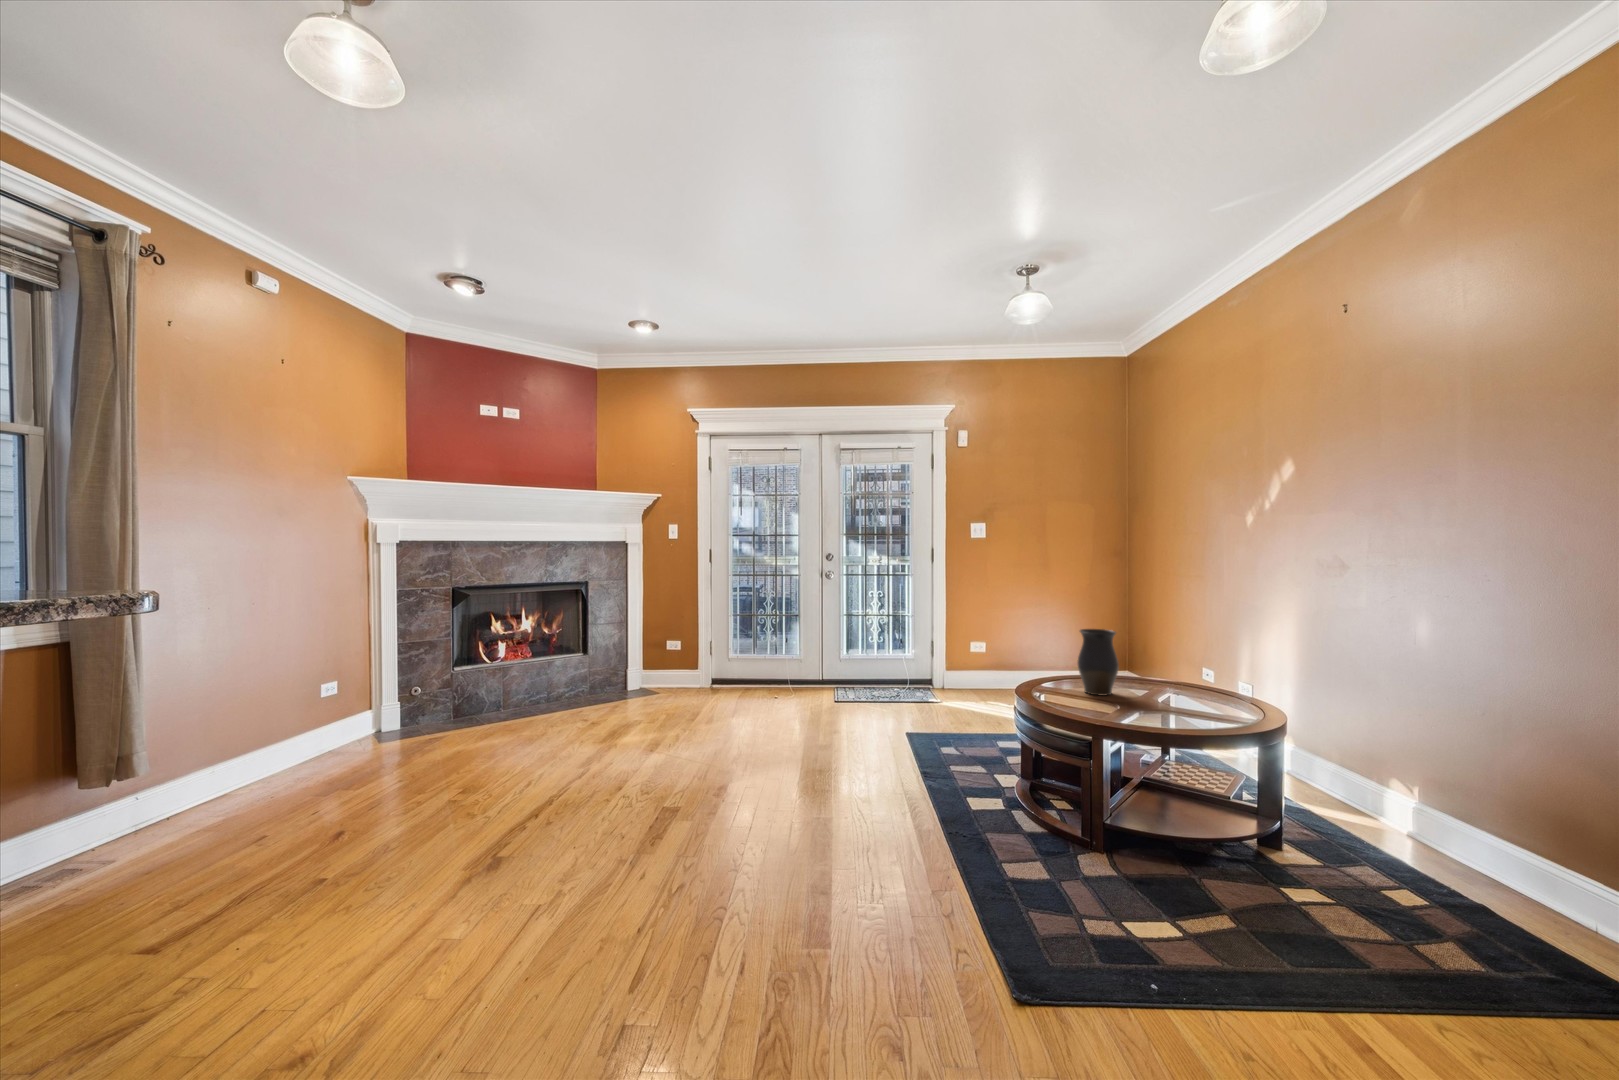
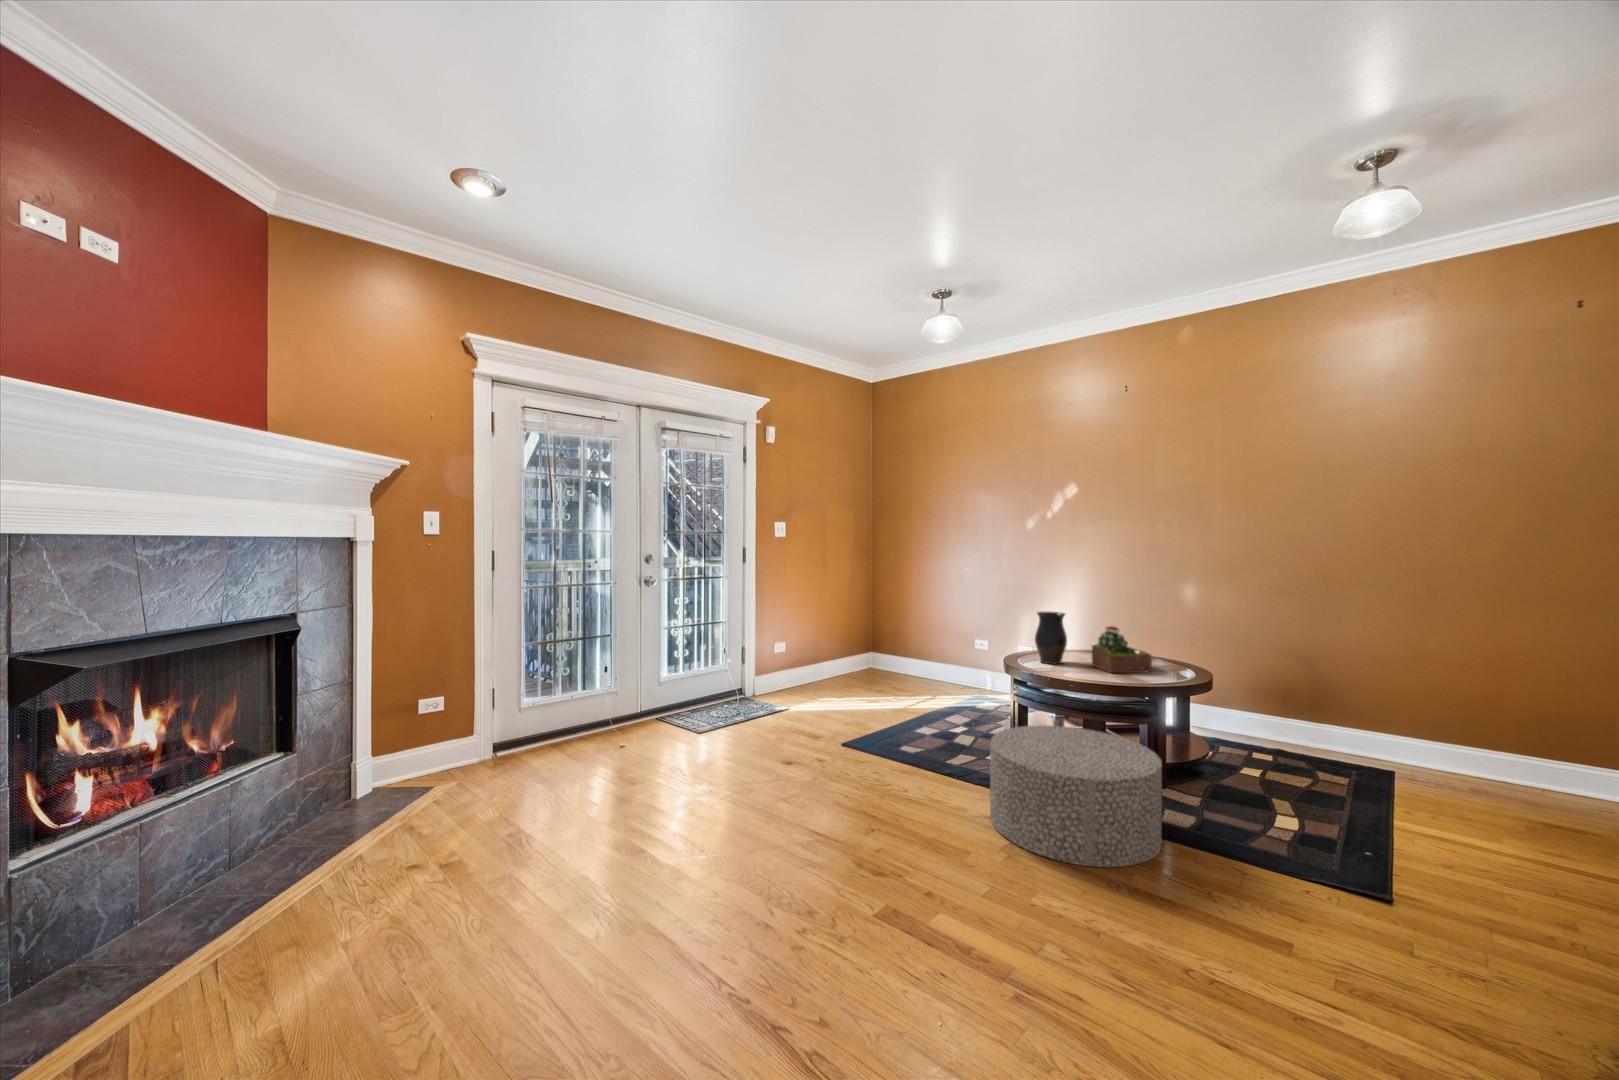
succulent plant: none [1111,655,1195,724] -> present [1092,626,1152,673]
ottoman: none [834,737,1006,896] -> present [990,725,1162,867]

